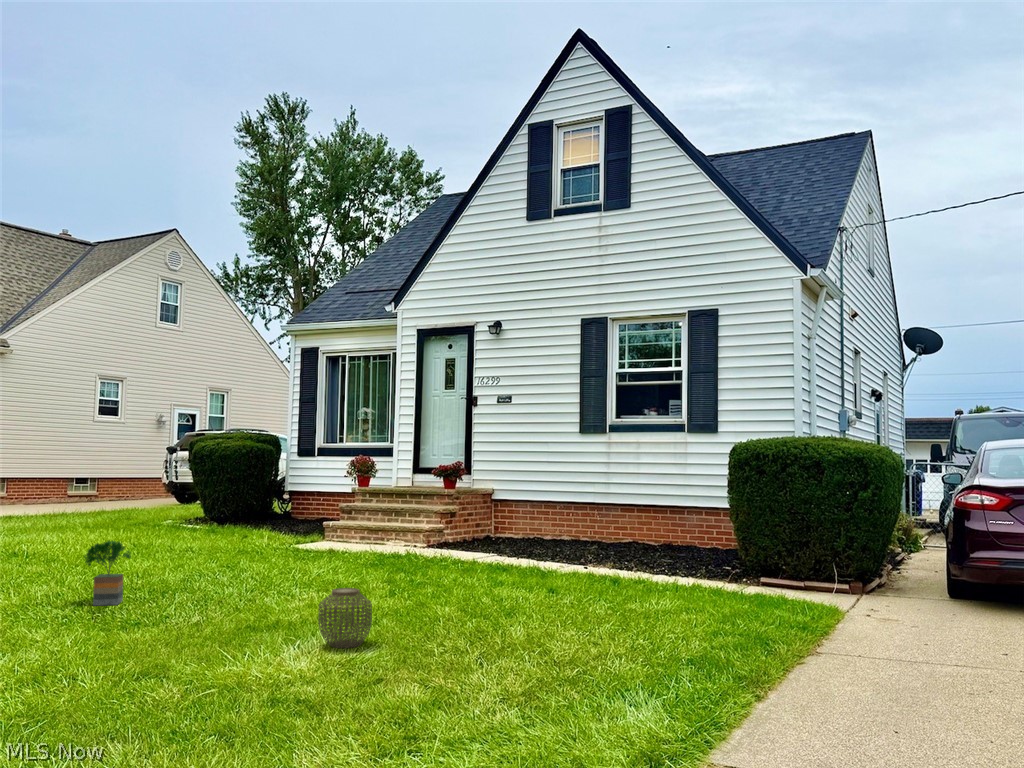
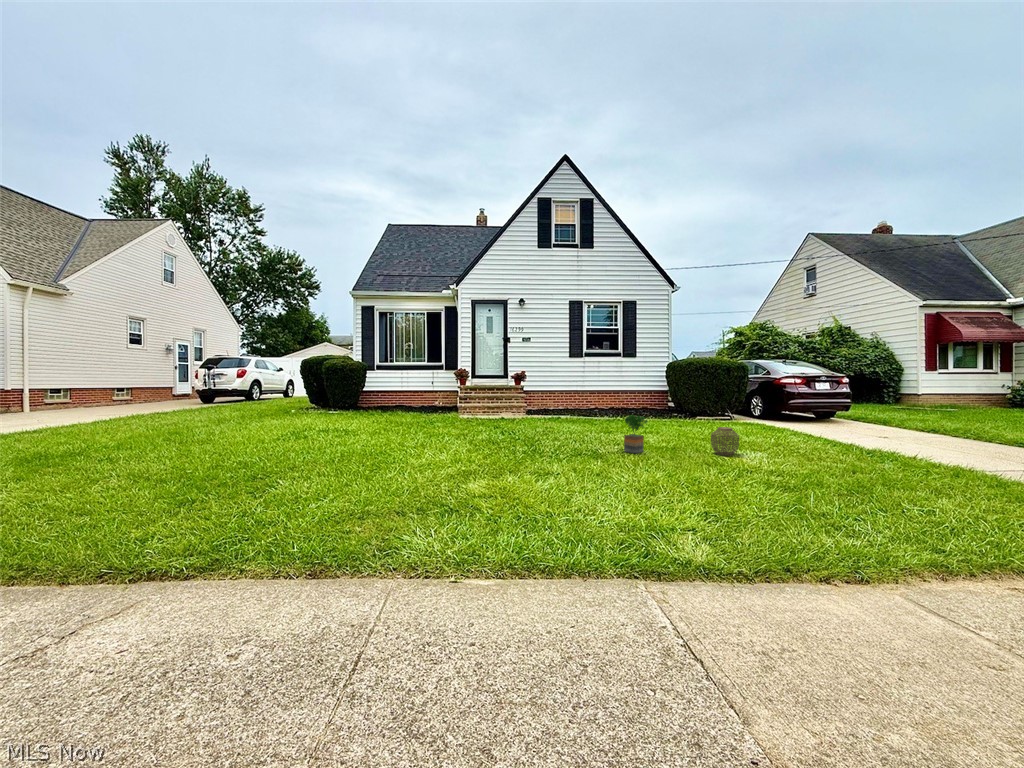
potted tree: present [84,541,131,606] -> present [624,415,647,453]

